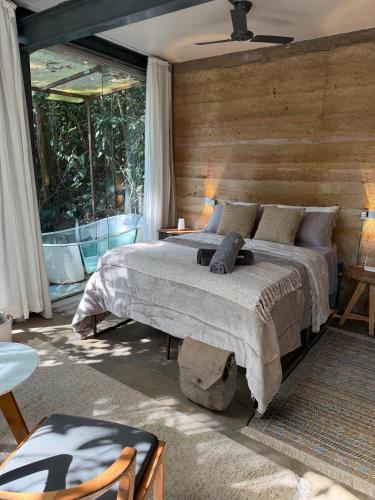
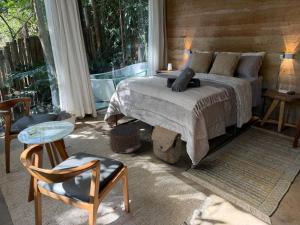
pouf: none [78,335,154,395] -> present [106,125,140,154]

